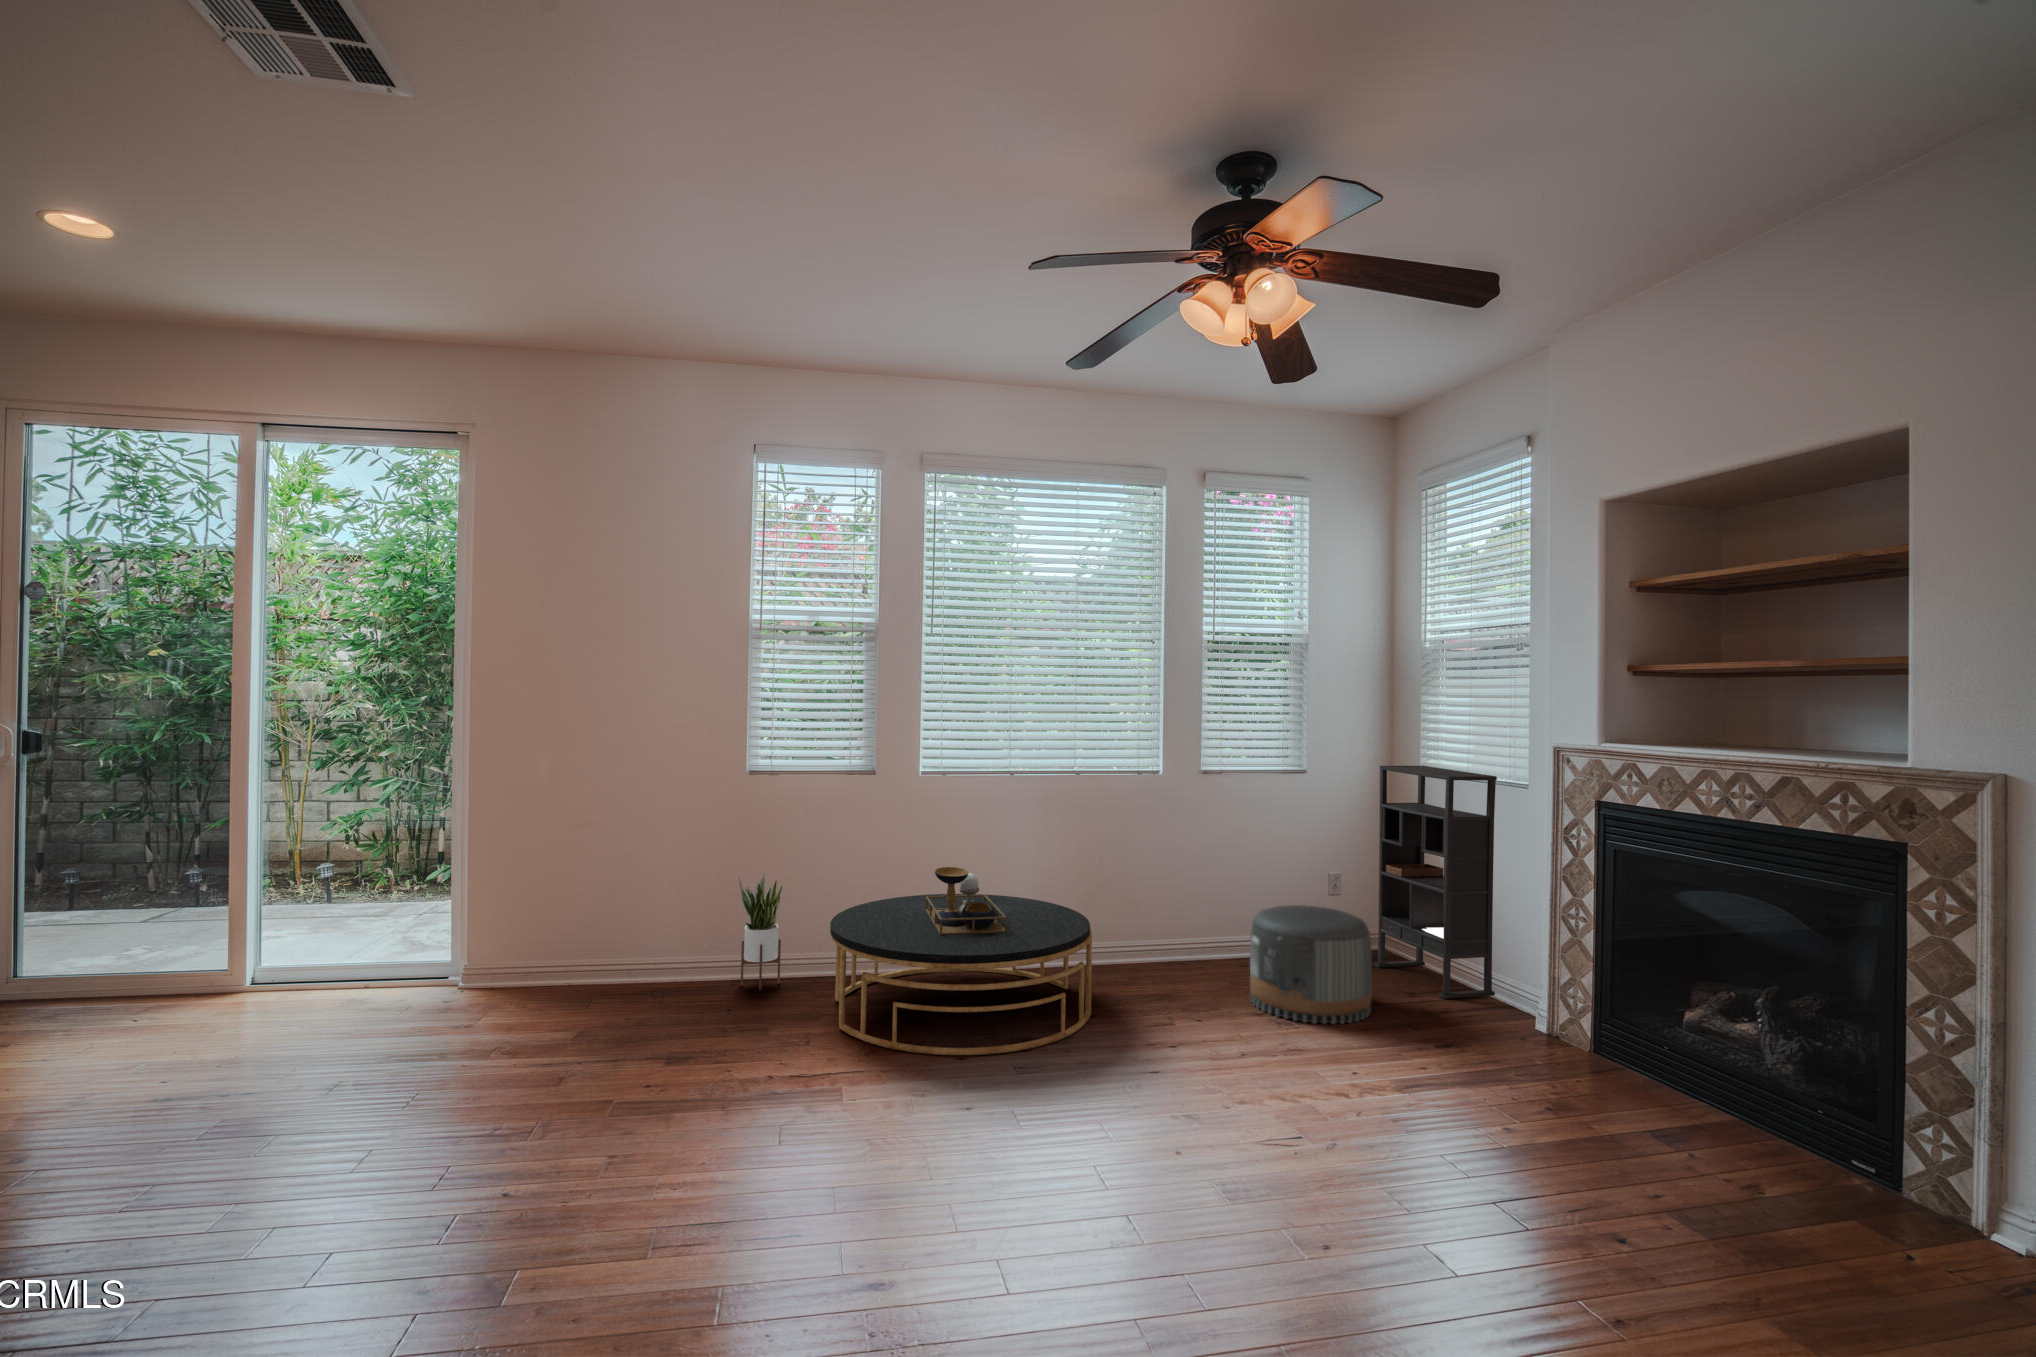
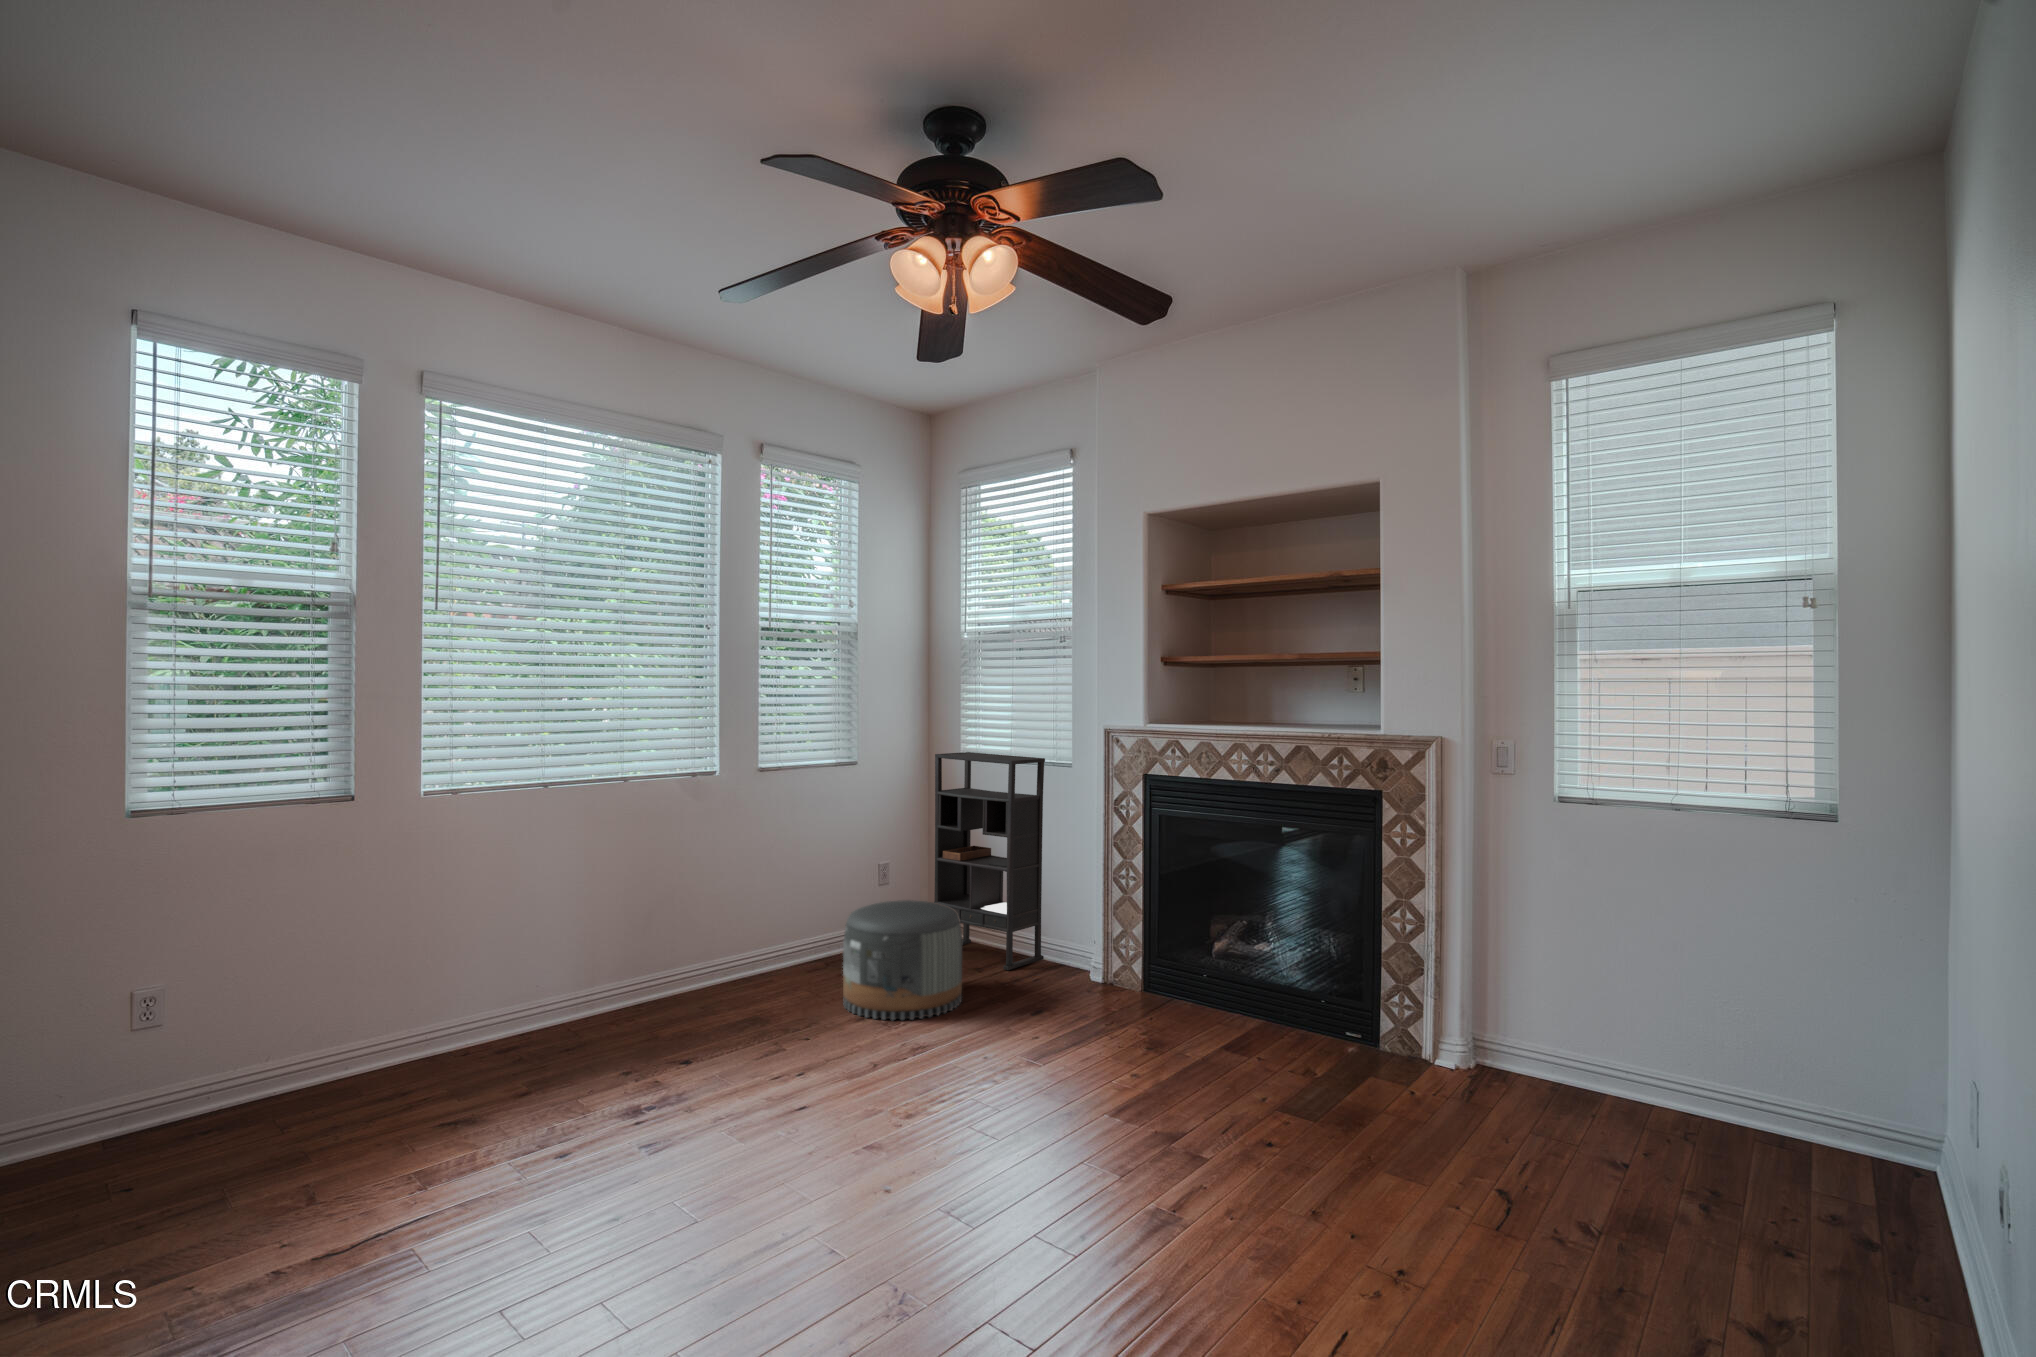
coffee table: present [830,867,1092,1055] -> none [312,915,695,1174]
potted plant: present [738,873,782,990] -> none [110,968,190,1151]

